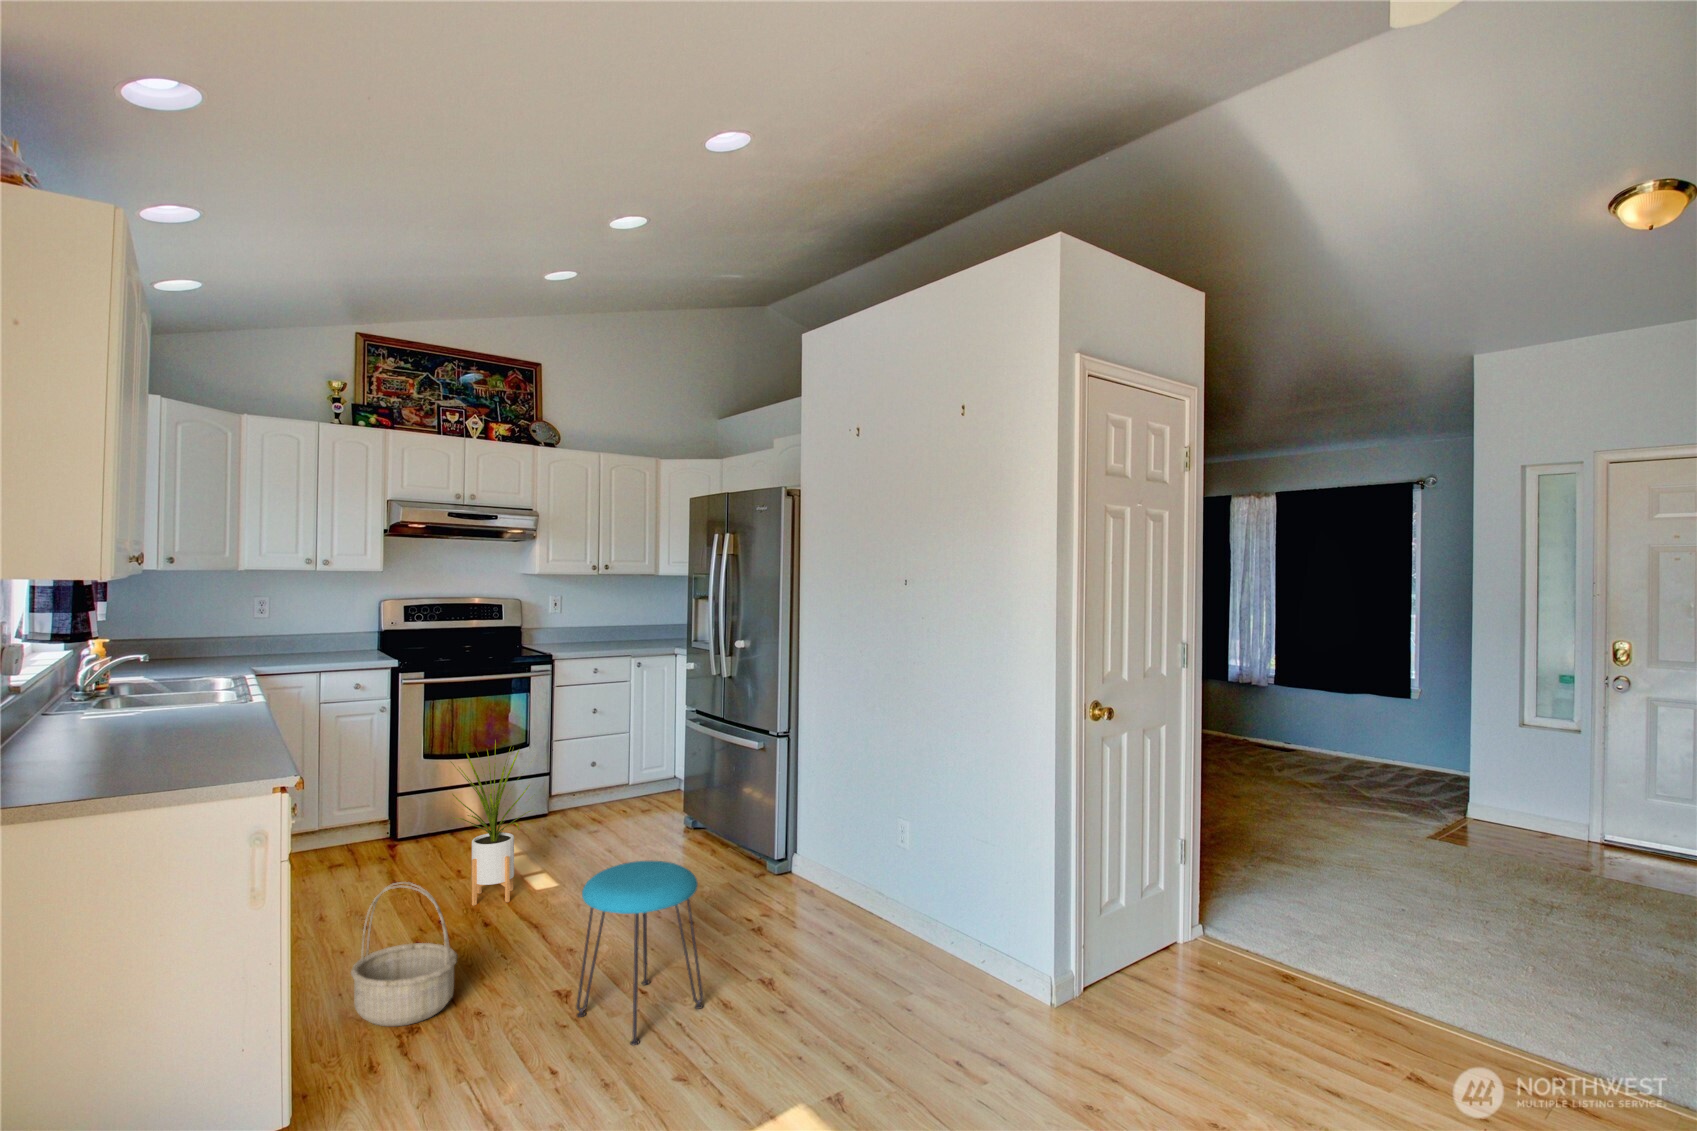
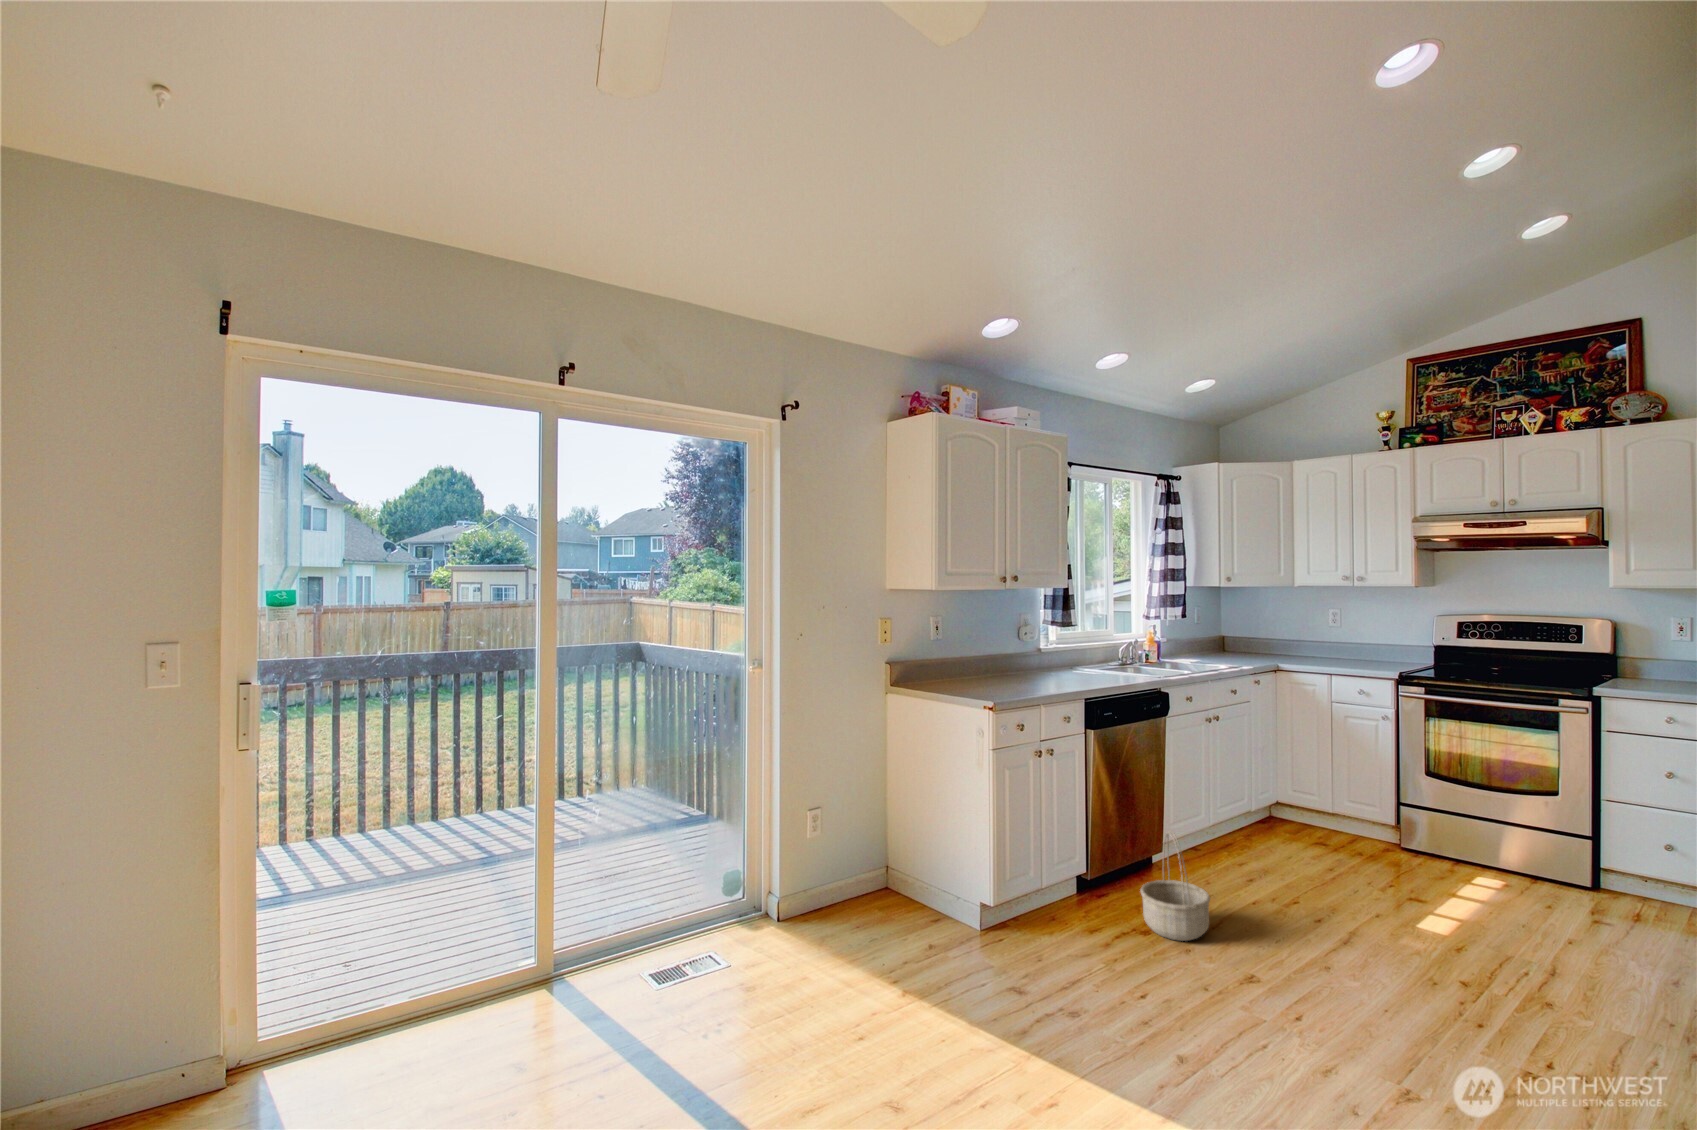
house plant: present [451,744,532,906] -> none [1324,755,1420,918]
stool: present [576,861,703,1045] -> none [1215,876,1335,1052]

